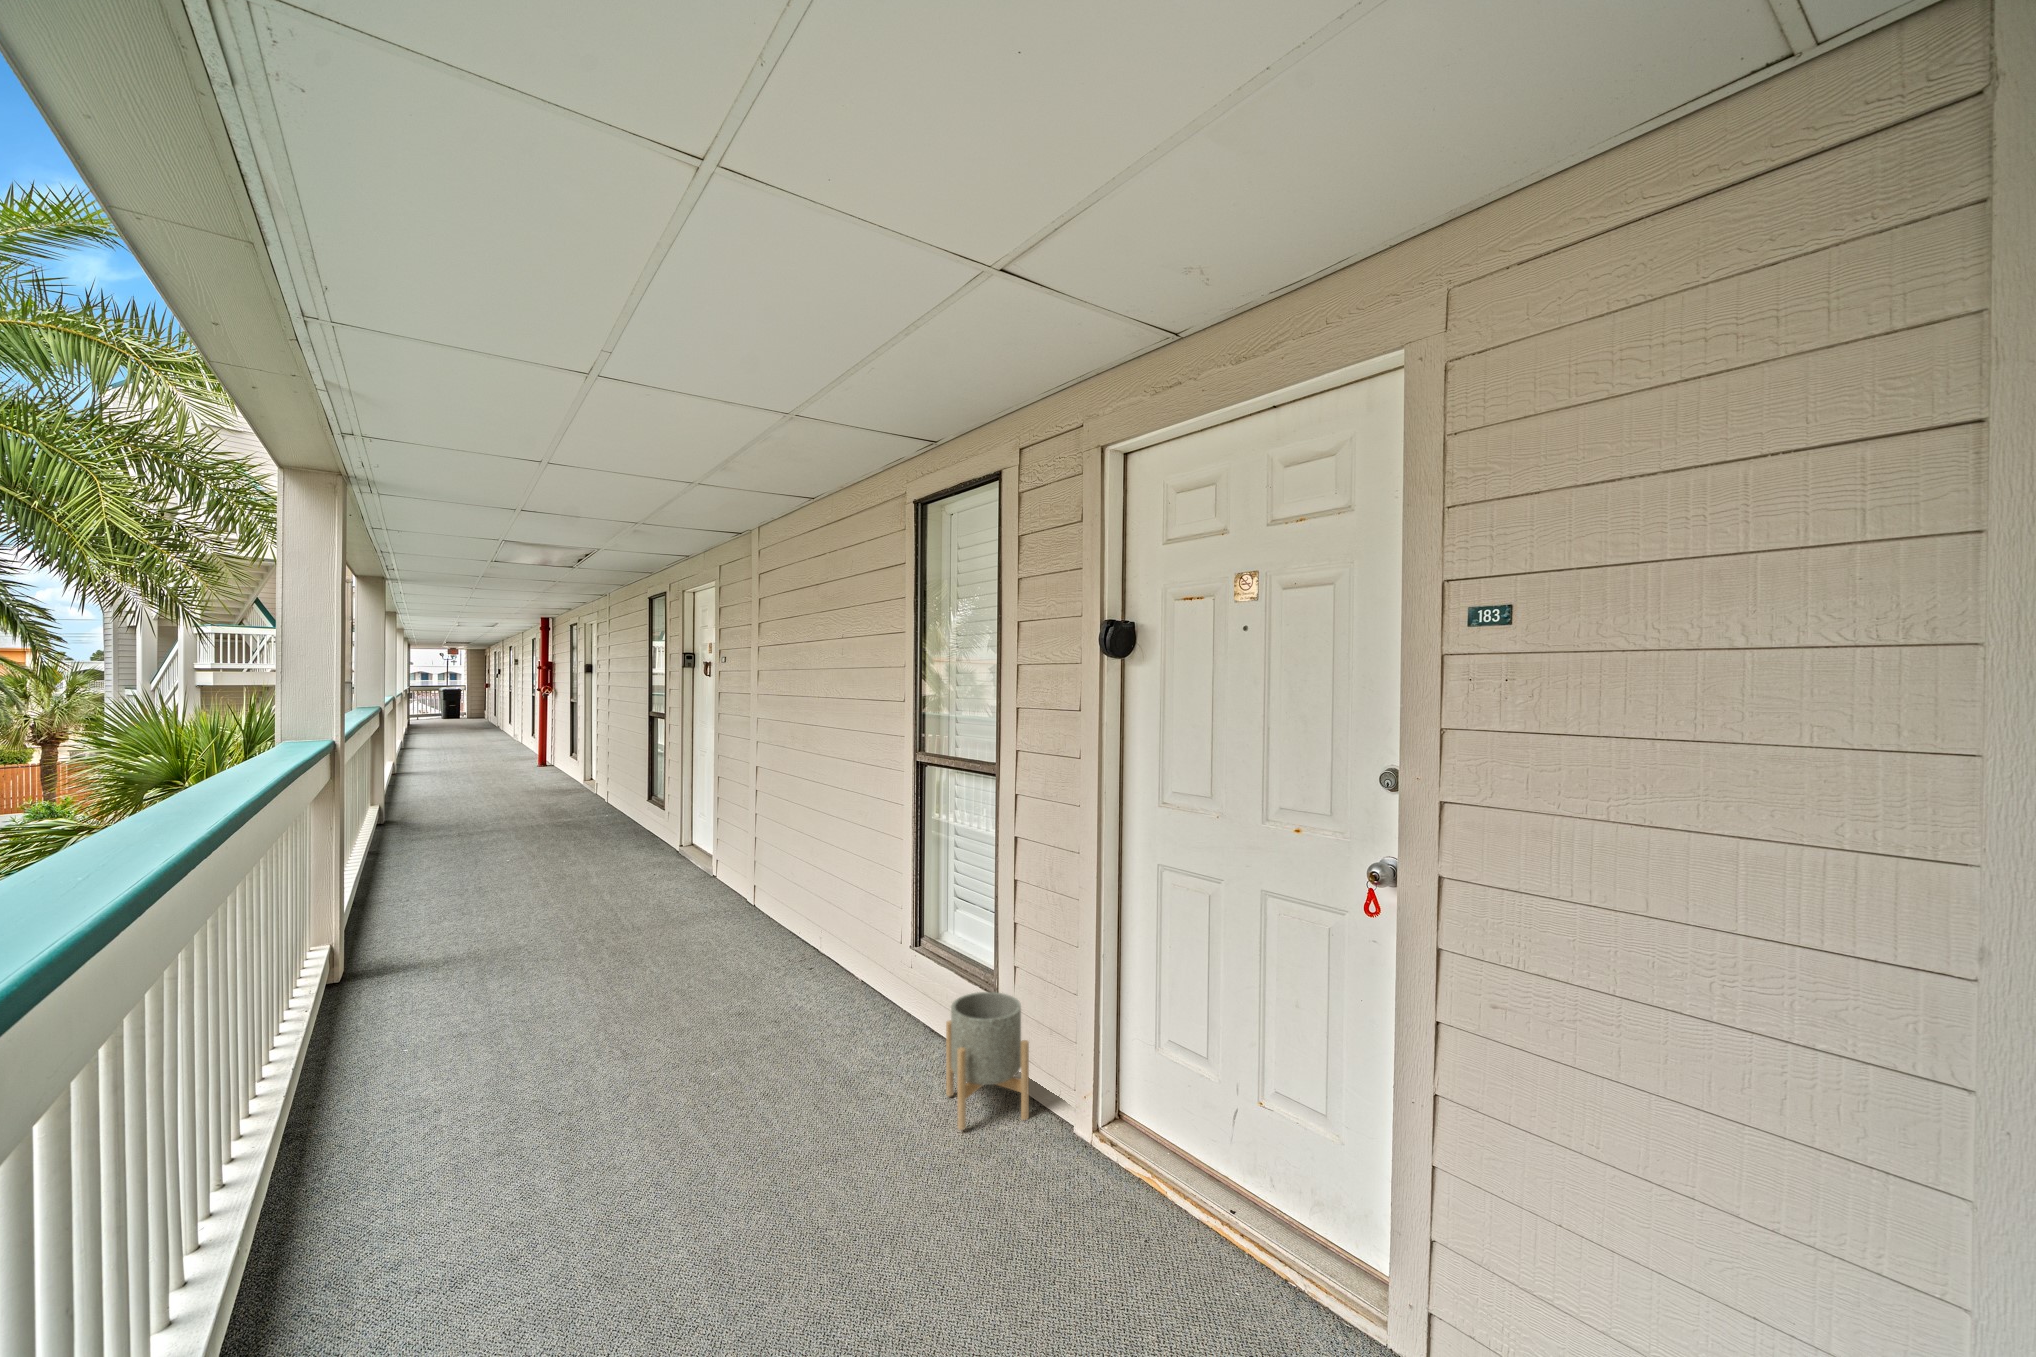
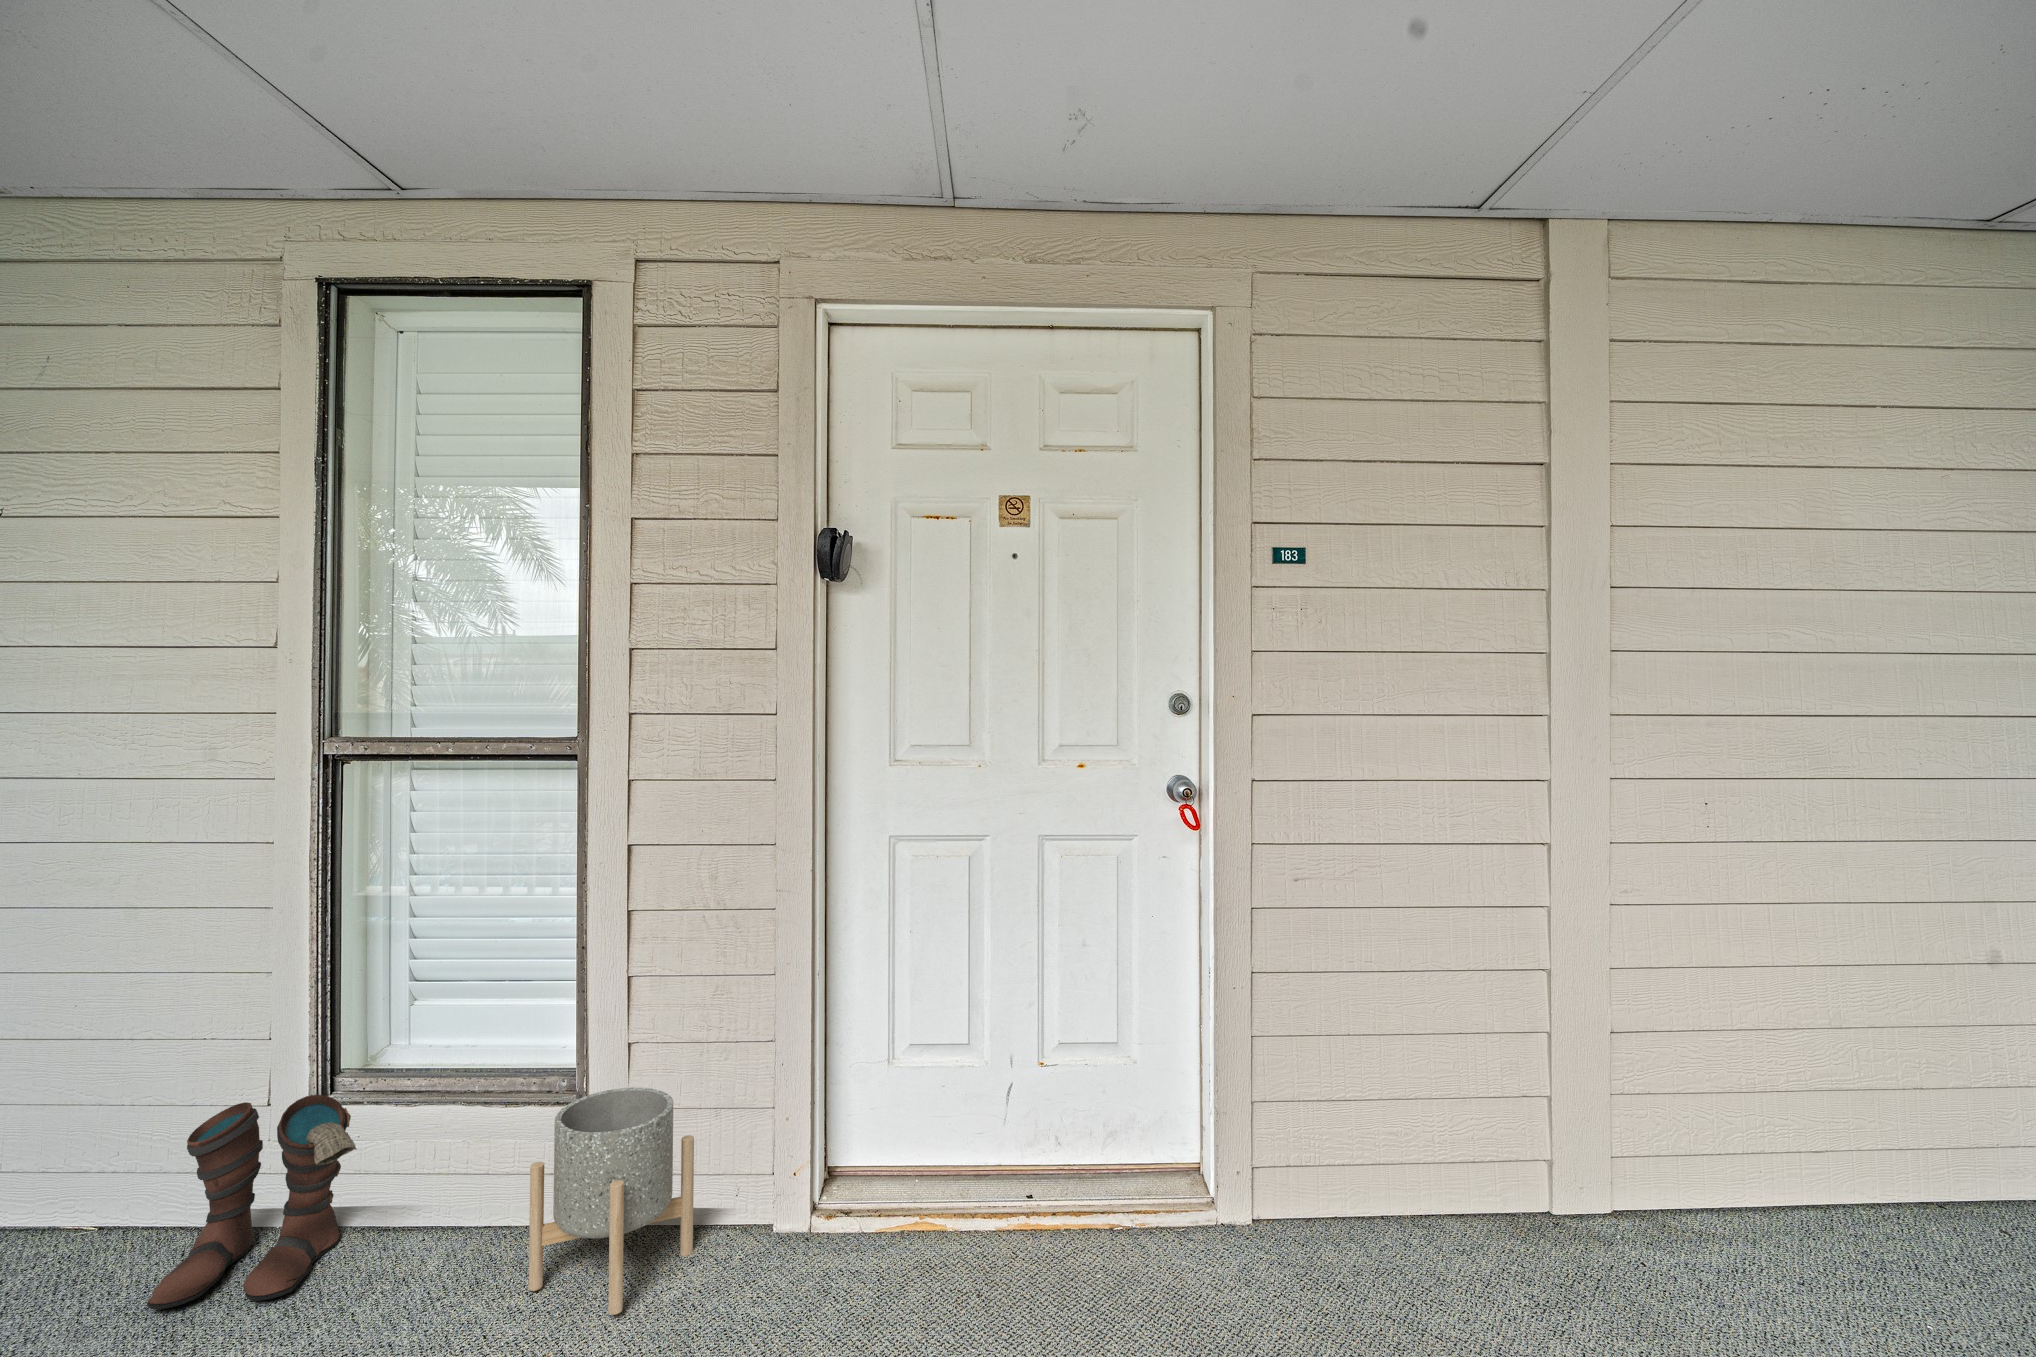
boots: none [842,939,922,1043] -> present [147,1095,357,1309]

